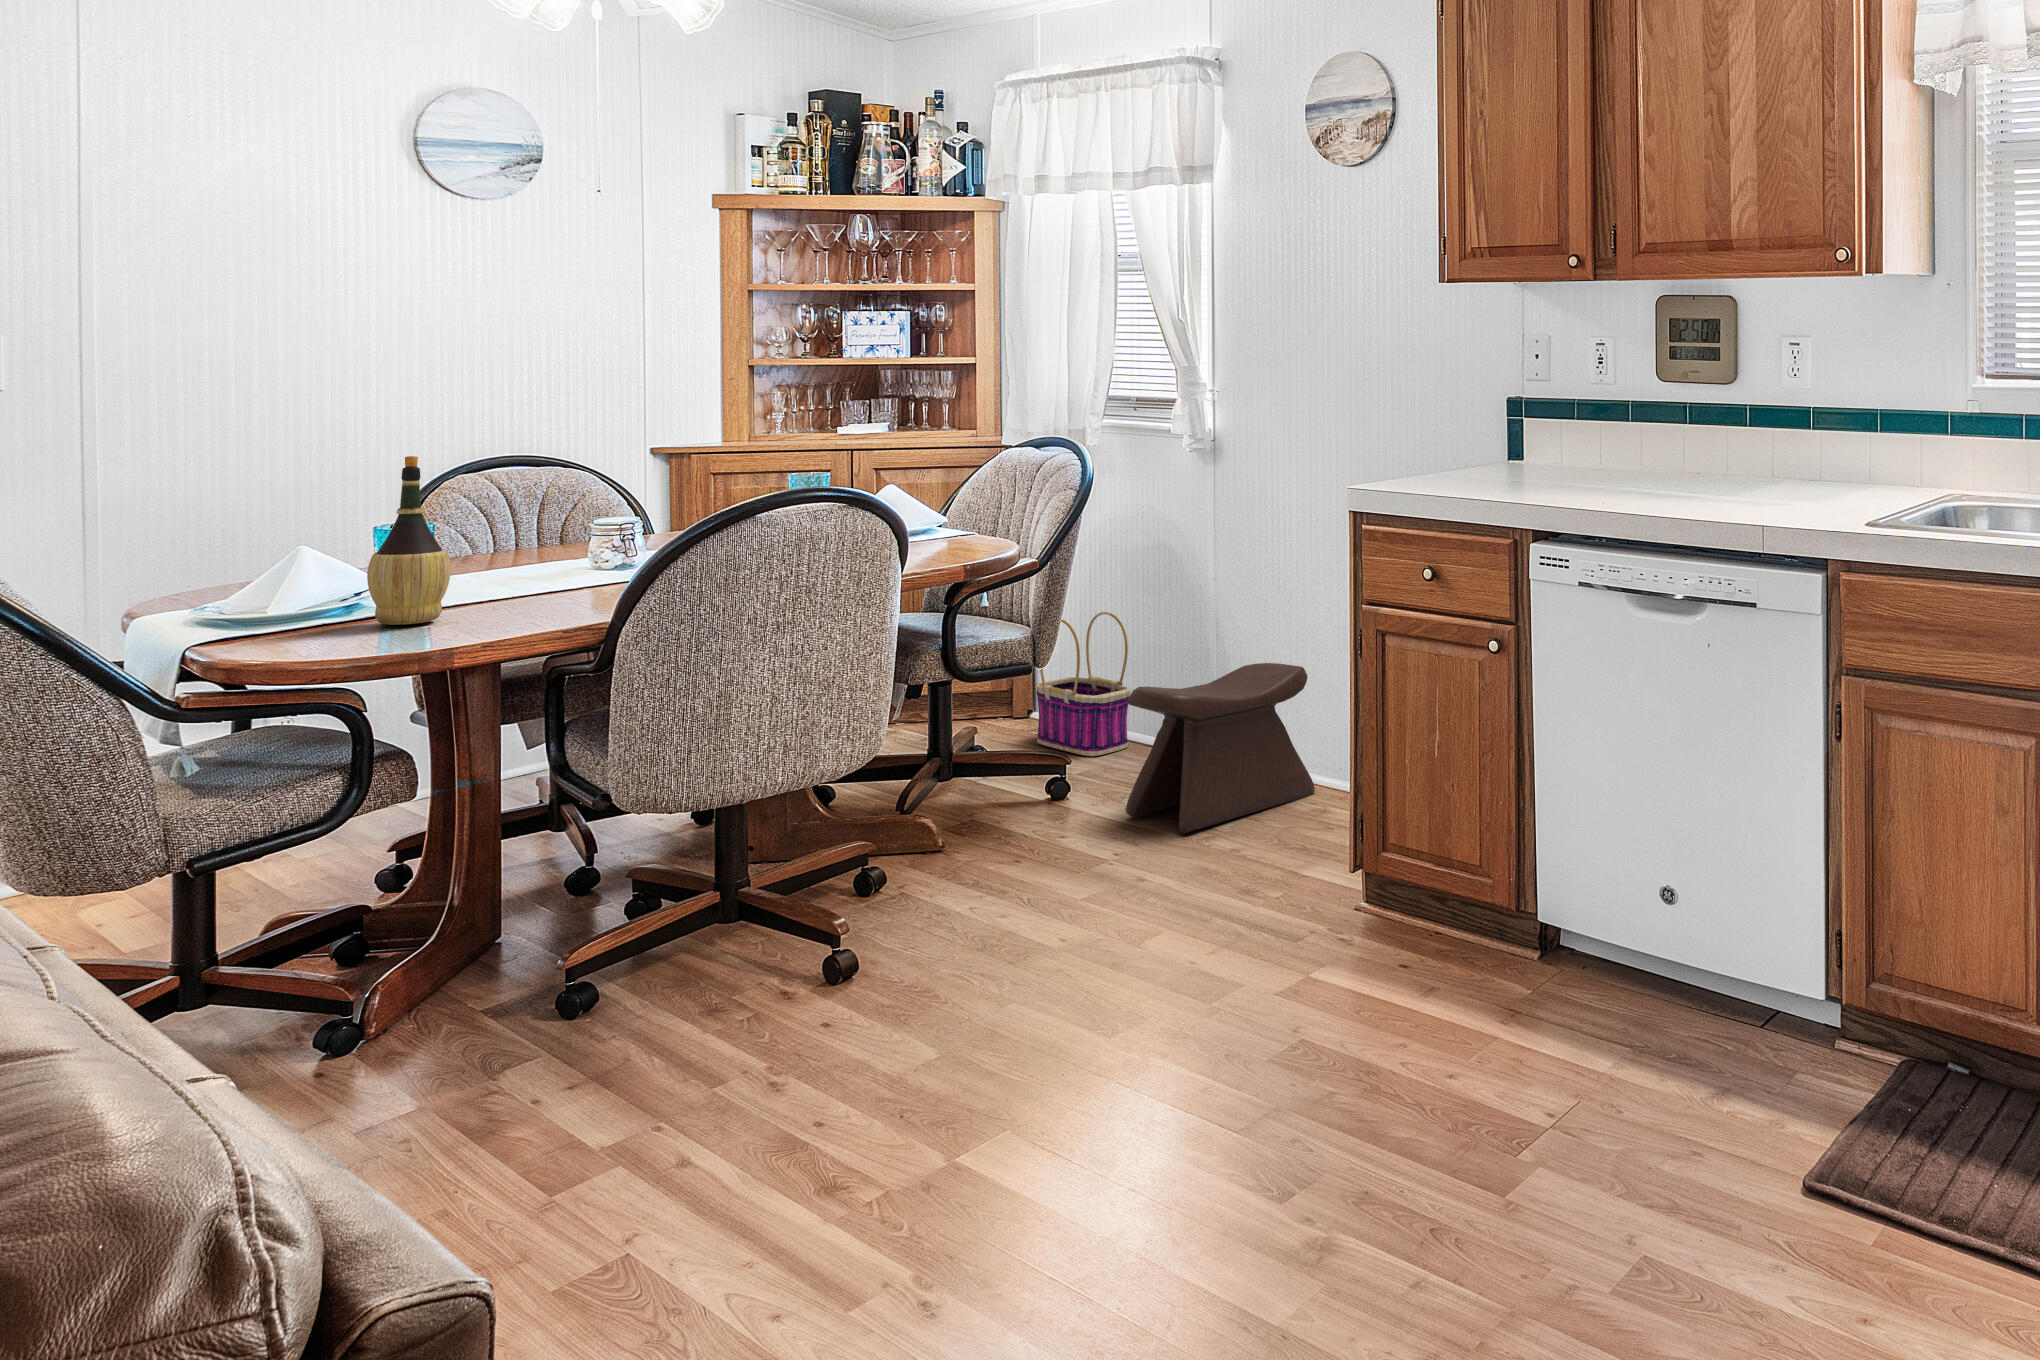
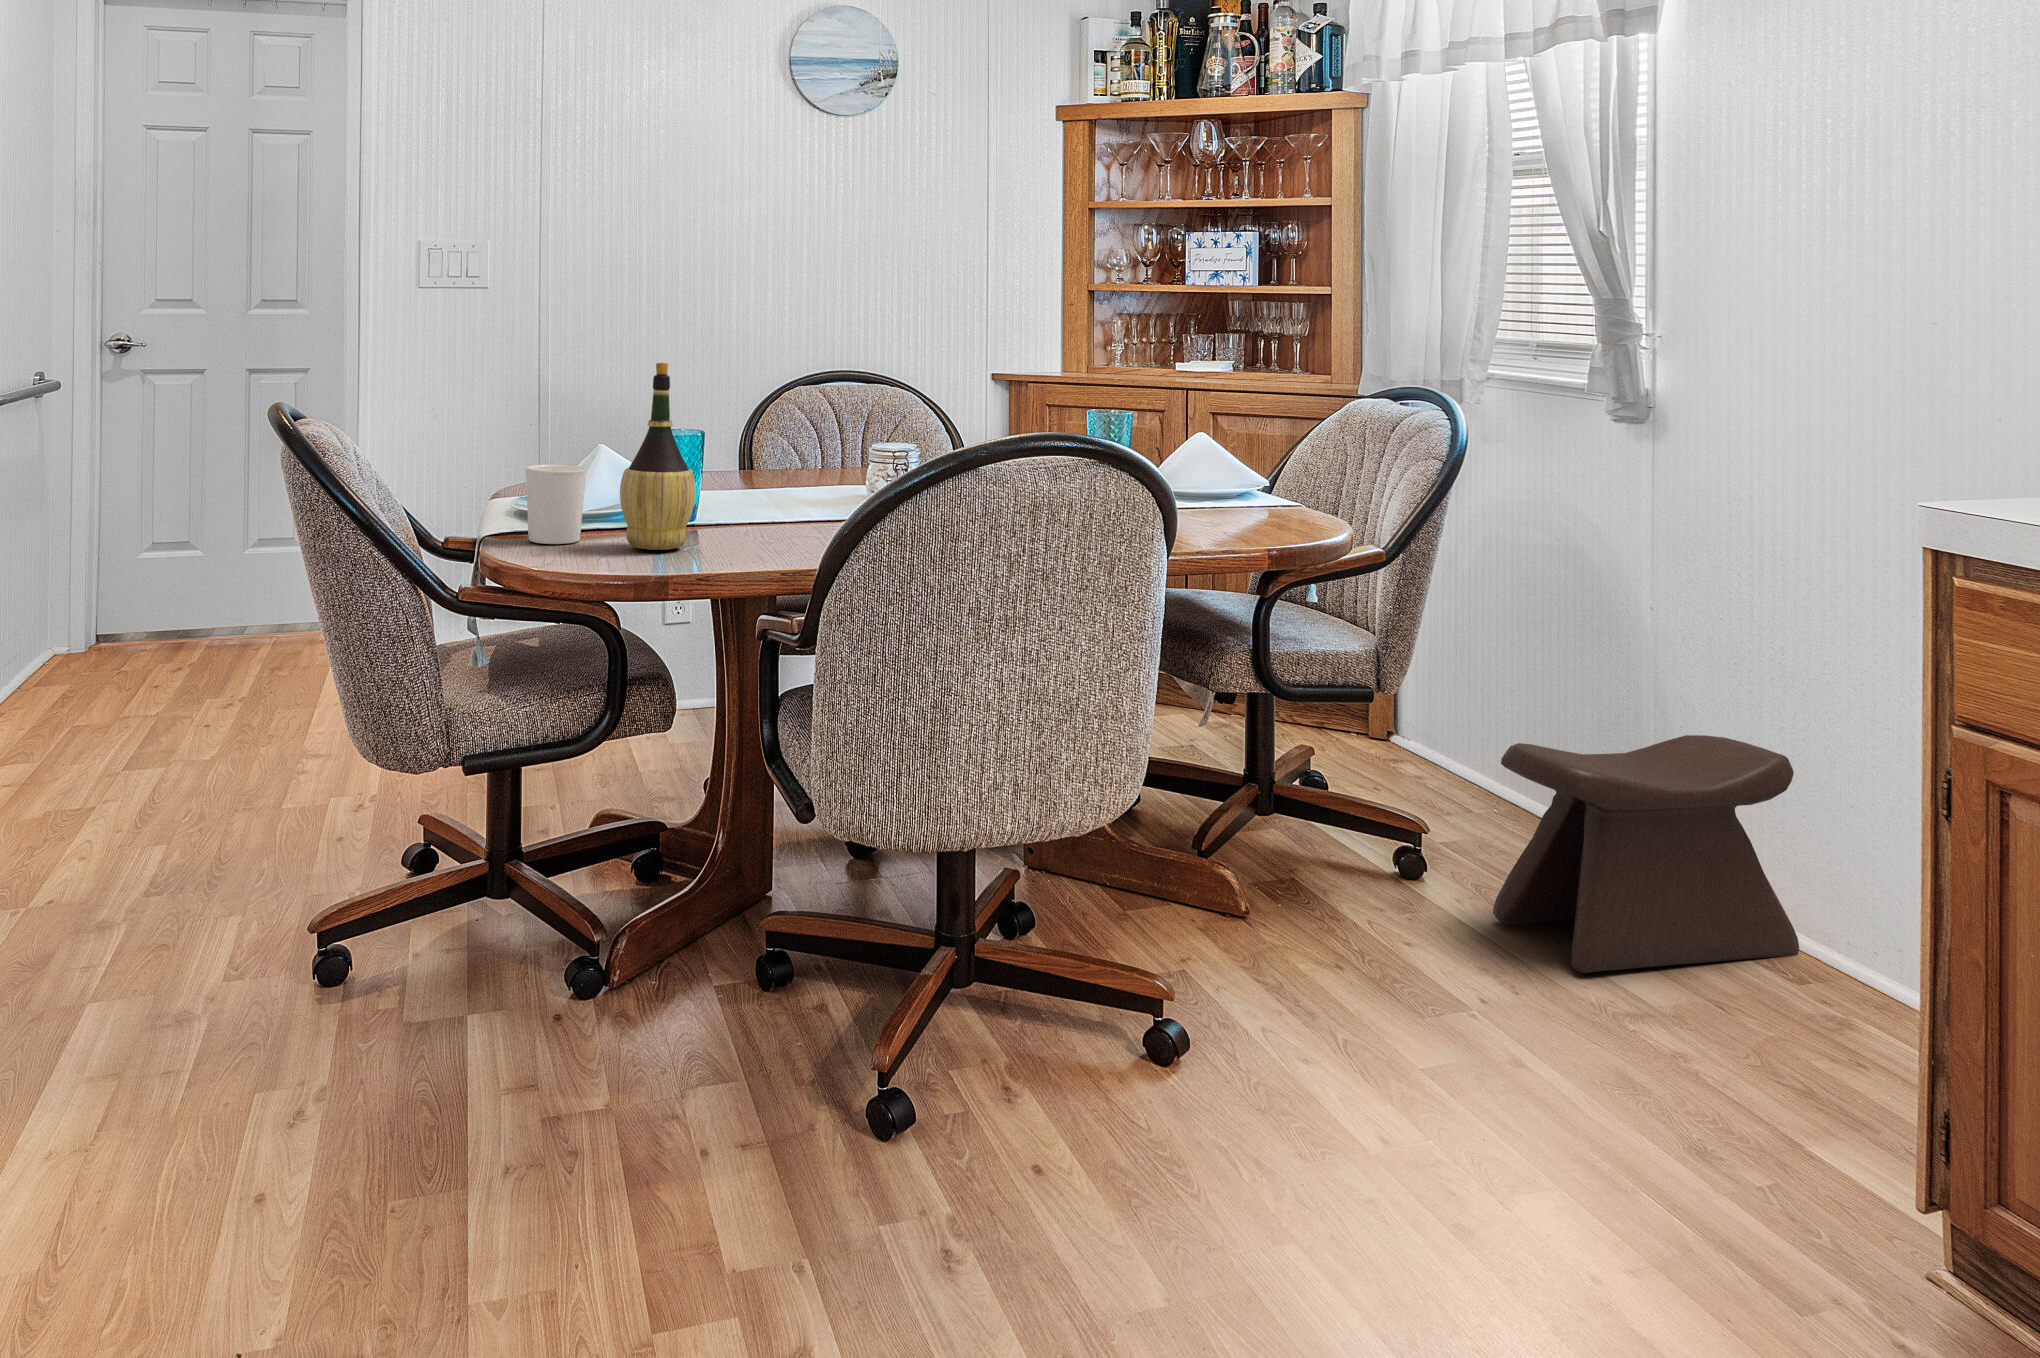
candle holder: none [247,558,319,633] -> present [526,465,587,544]
basket: present [1036,612,1131,756] -> none [1385,620,1512,811]

